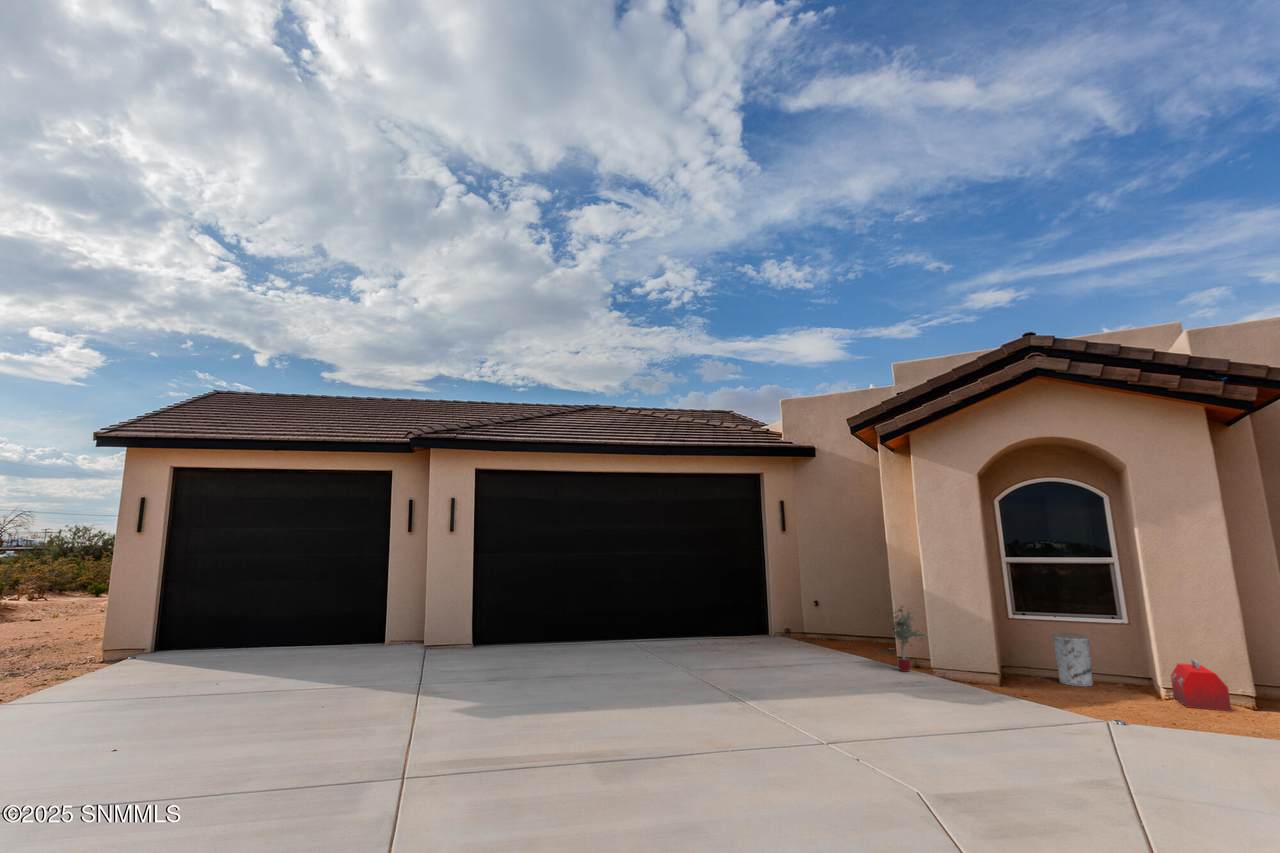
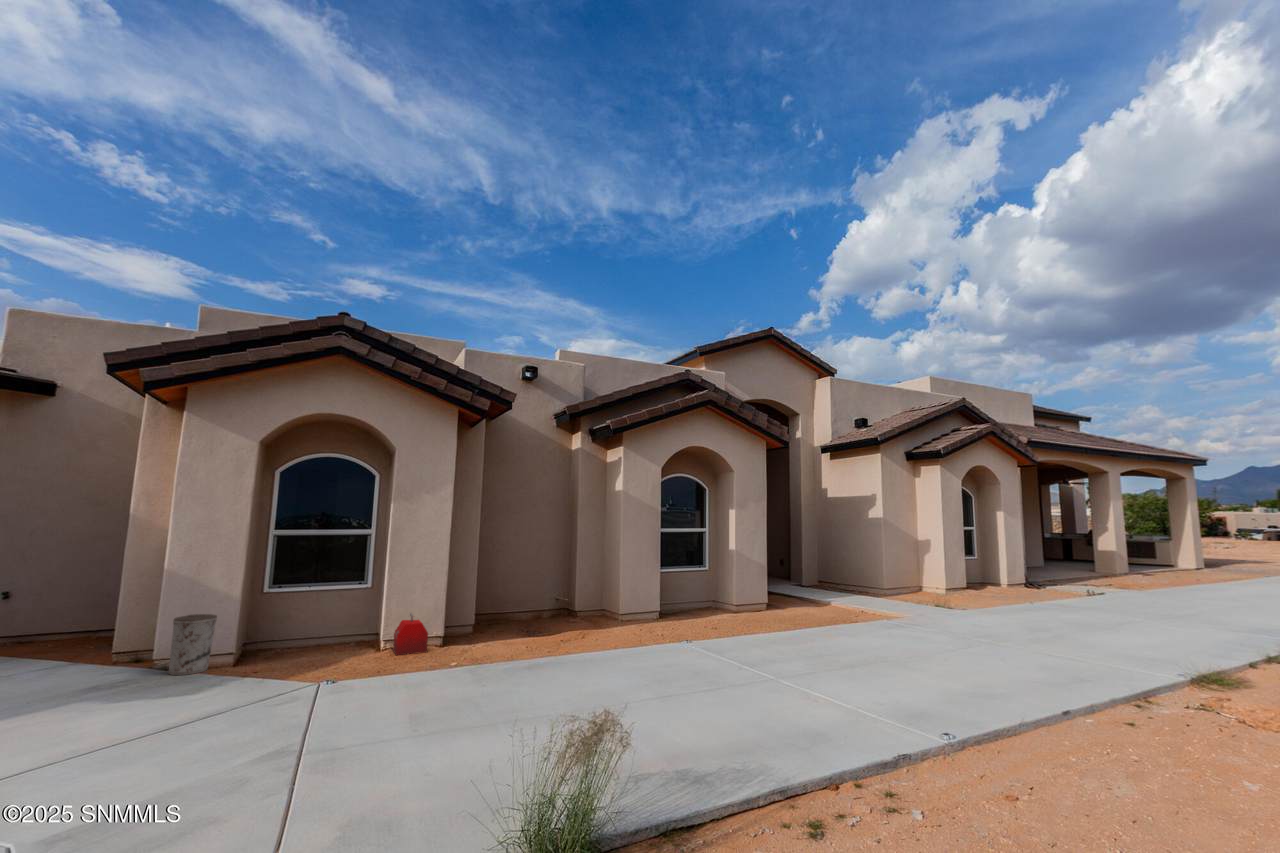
potted tree: present [892,606,925,672] -> none [98,588,154,671]
trash can: present [1053,633,1093,687] -> present [168,614,217,675]

